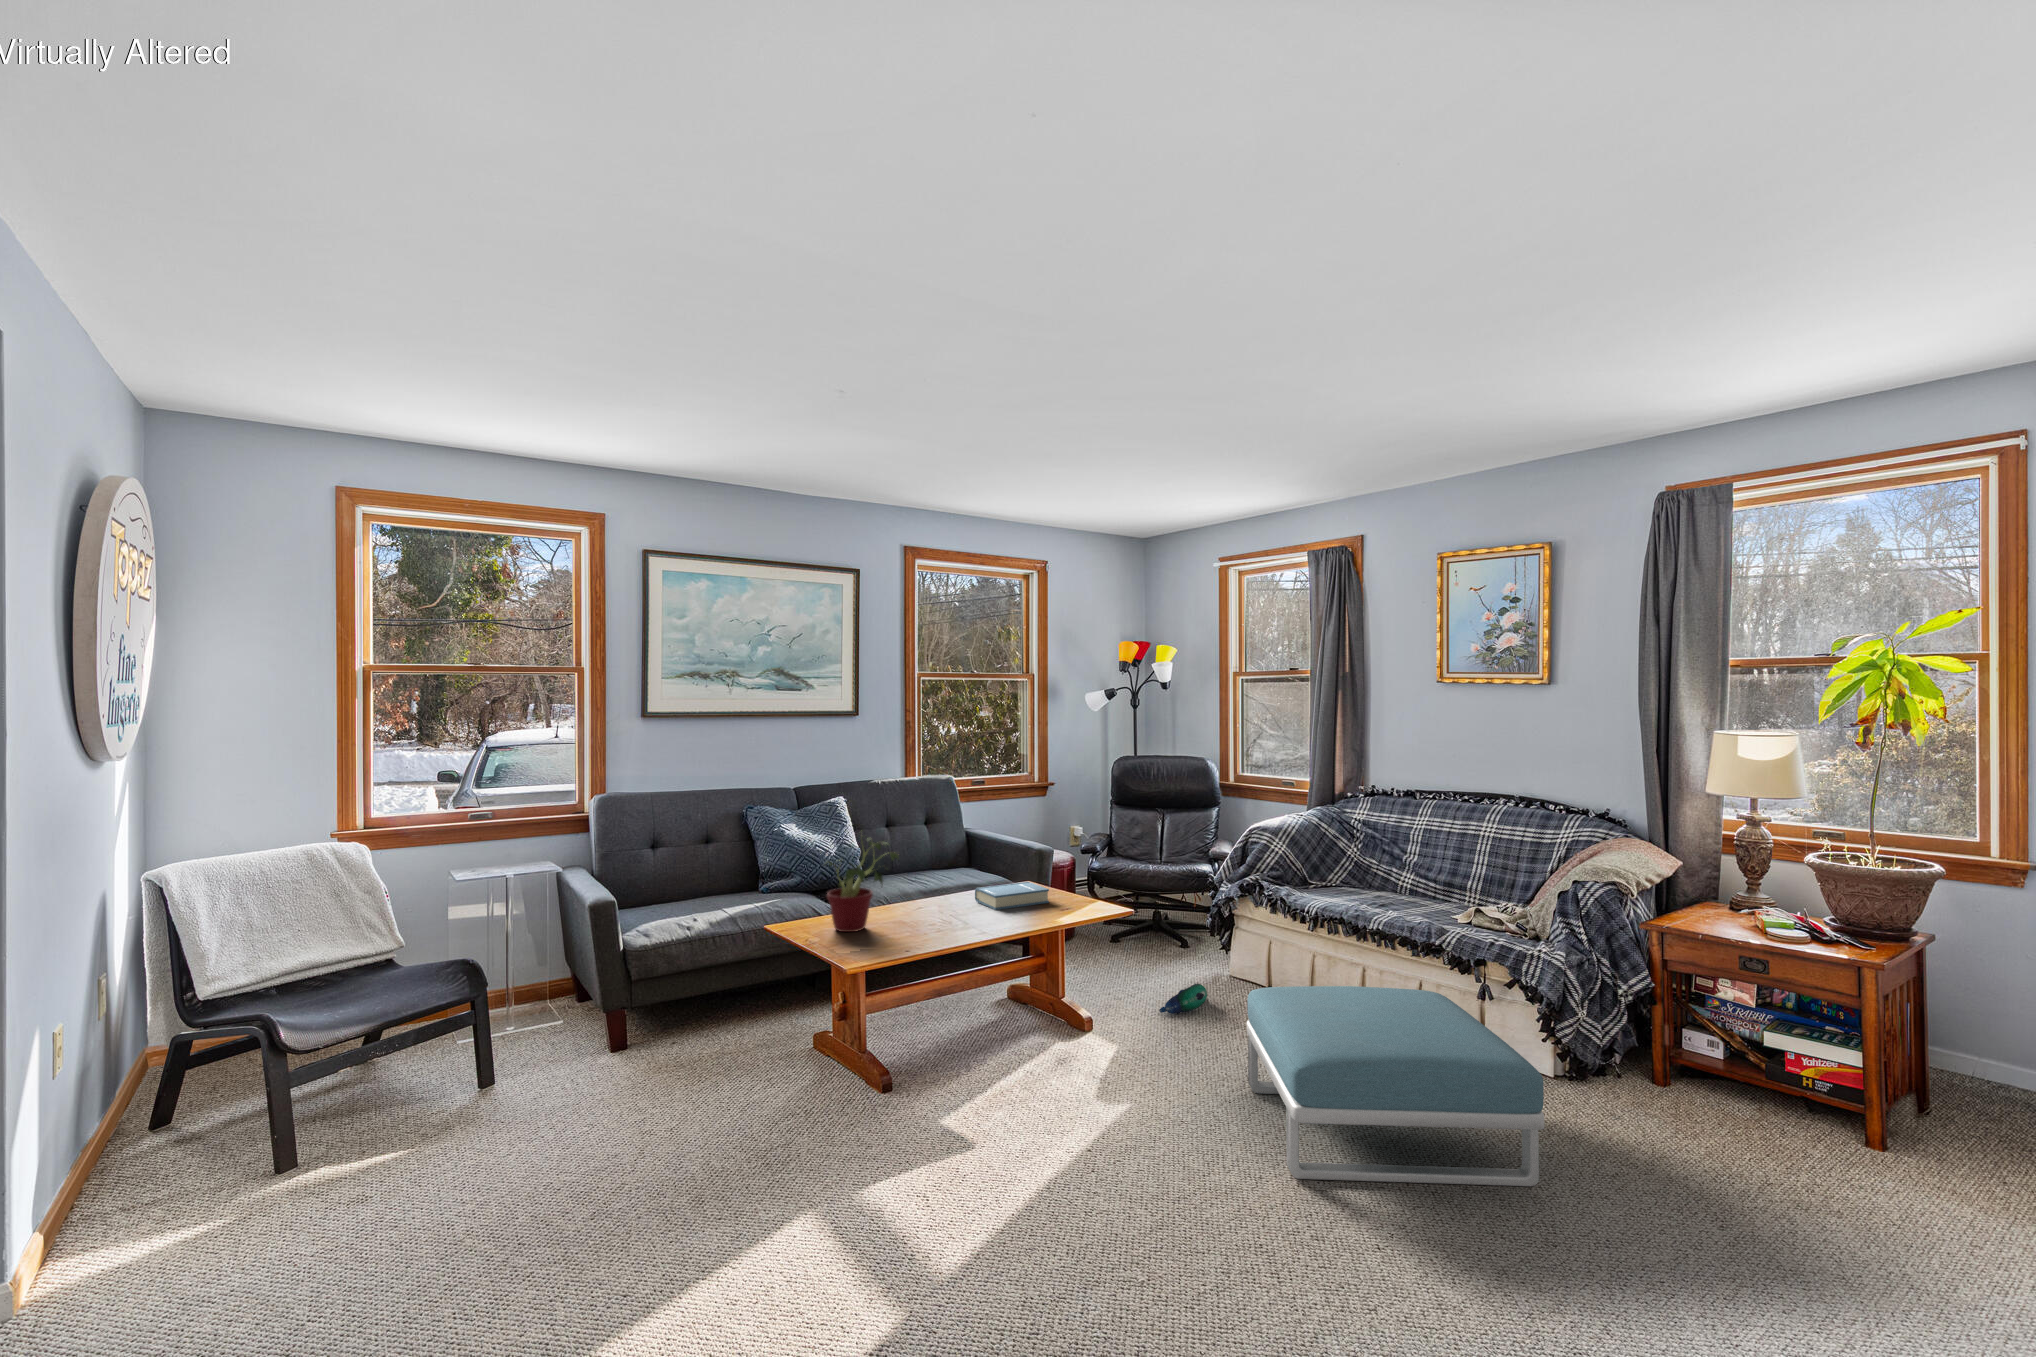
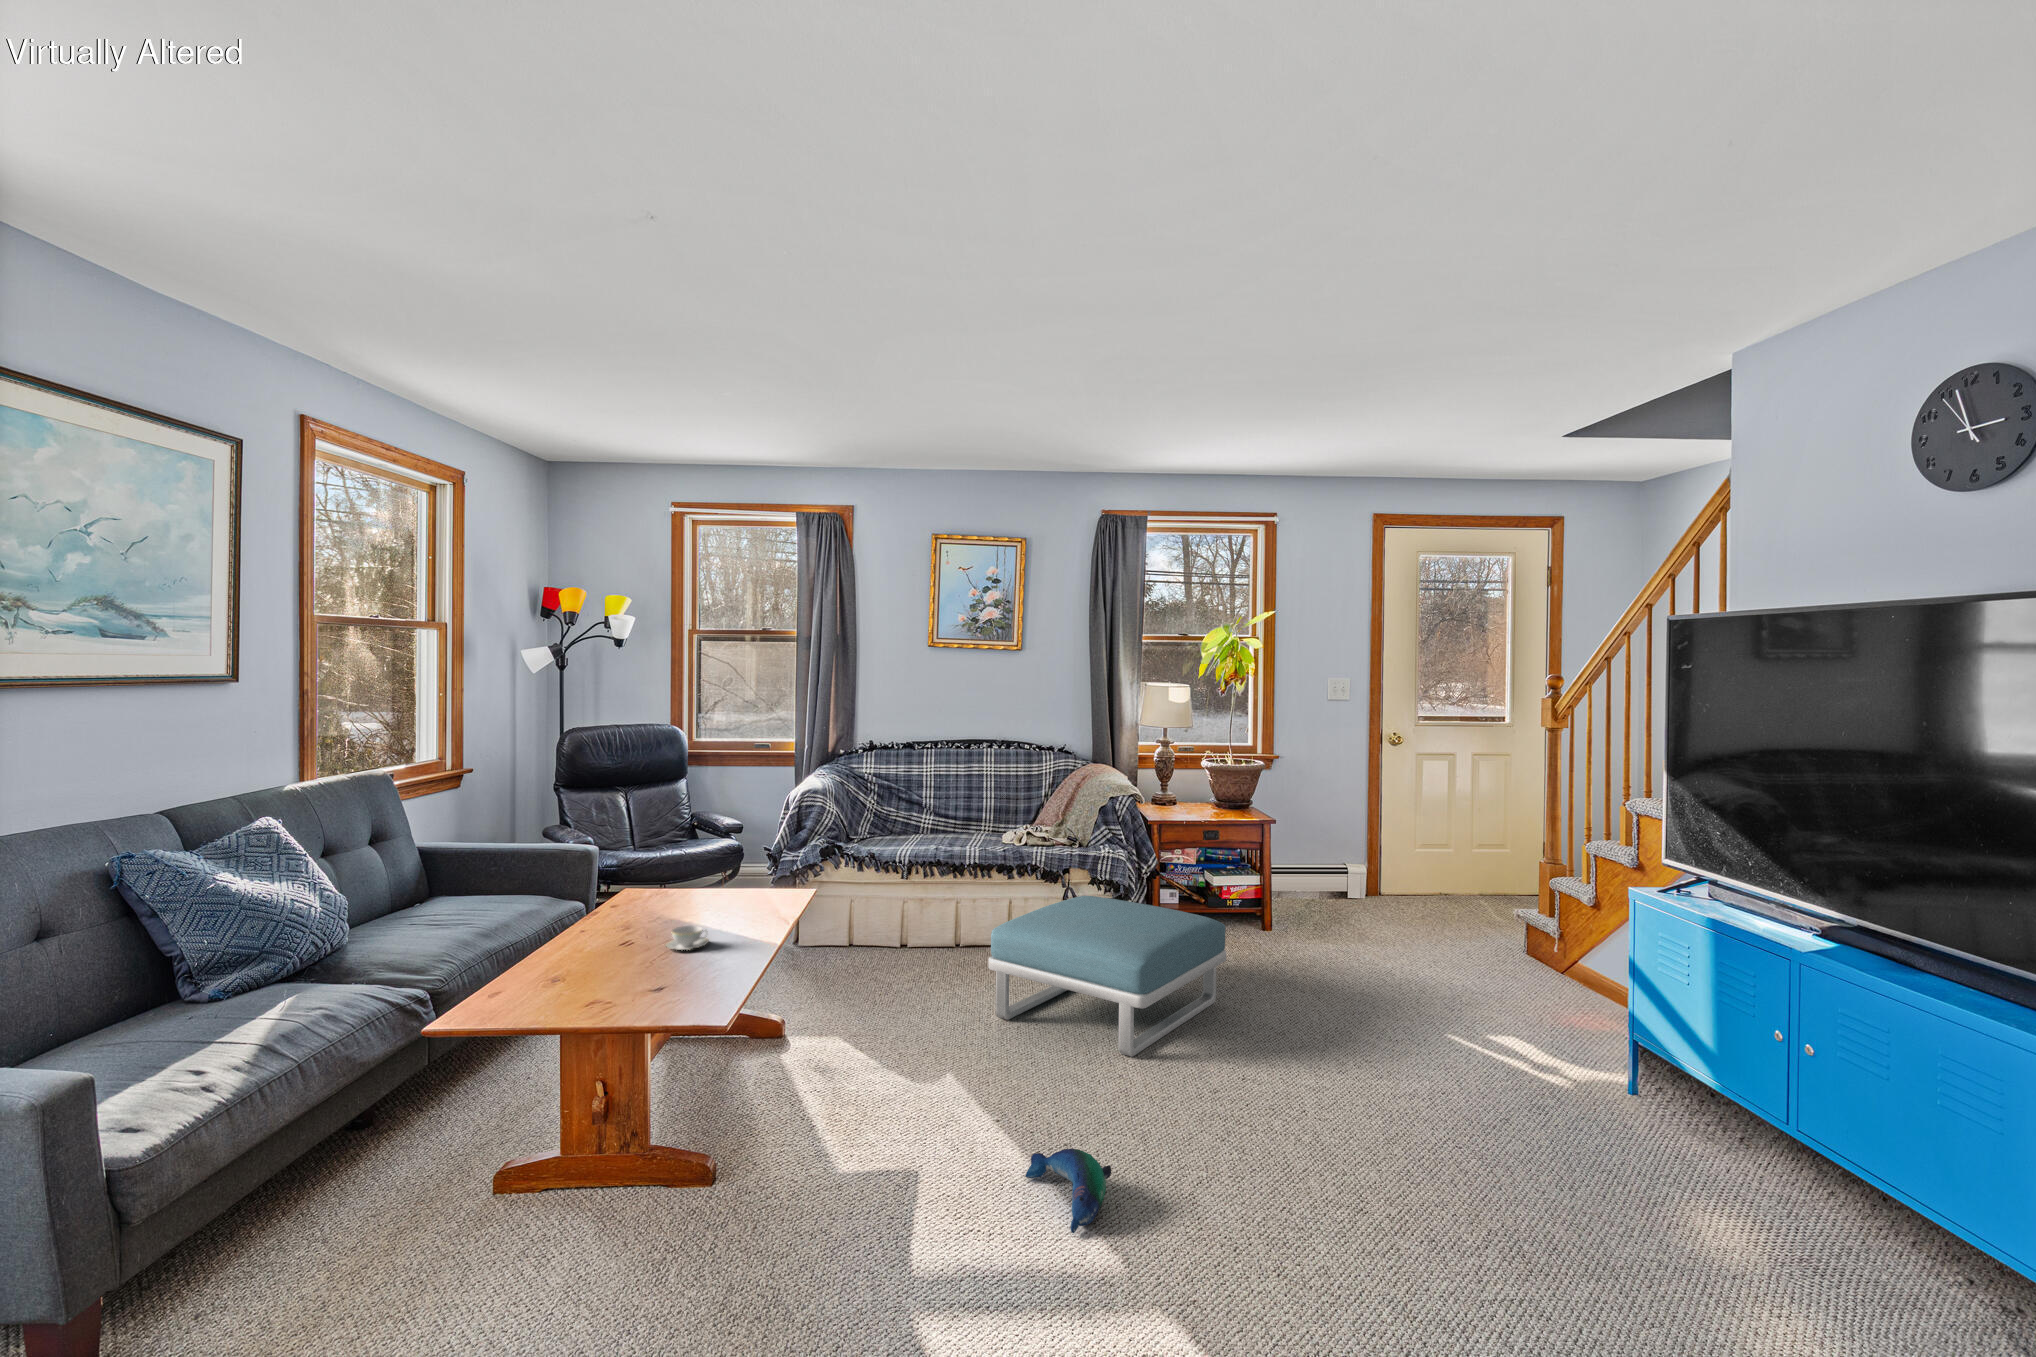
potted plant: present [827,836,899,932] -> none [533,846,647,996]
hardback book: present [975,882,1049,910] -> none [633,886,718,924]
teacup: none [936,906,968,924] -> present [665,926,709,950]
plush toy: present [1159,984,1207,1014] -> present [1025,1149,1111,1233]

